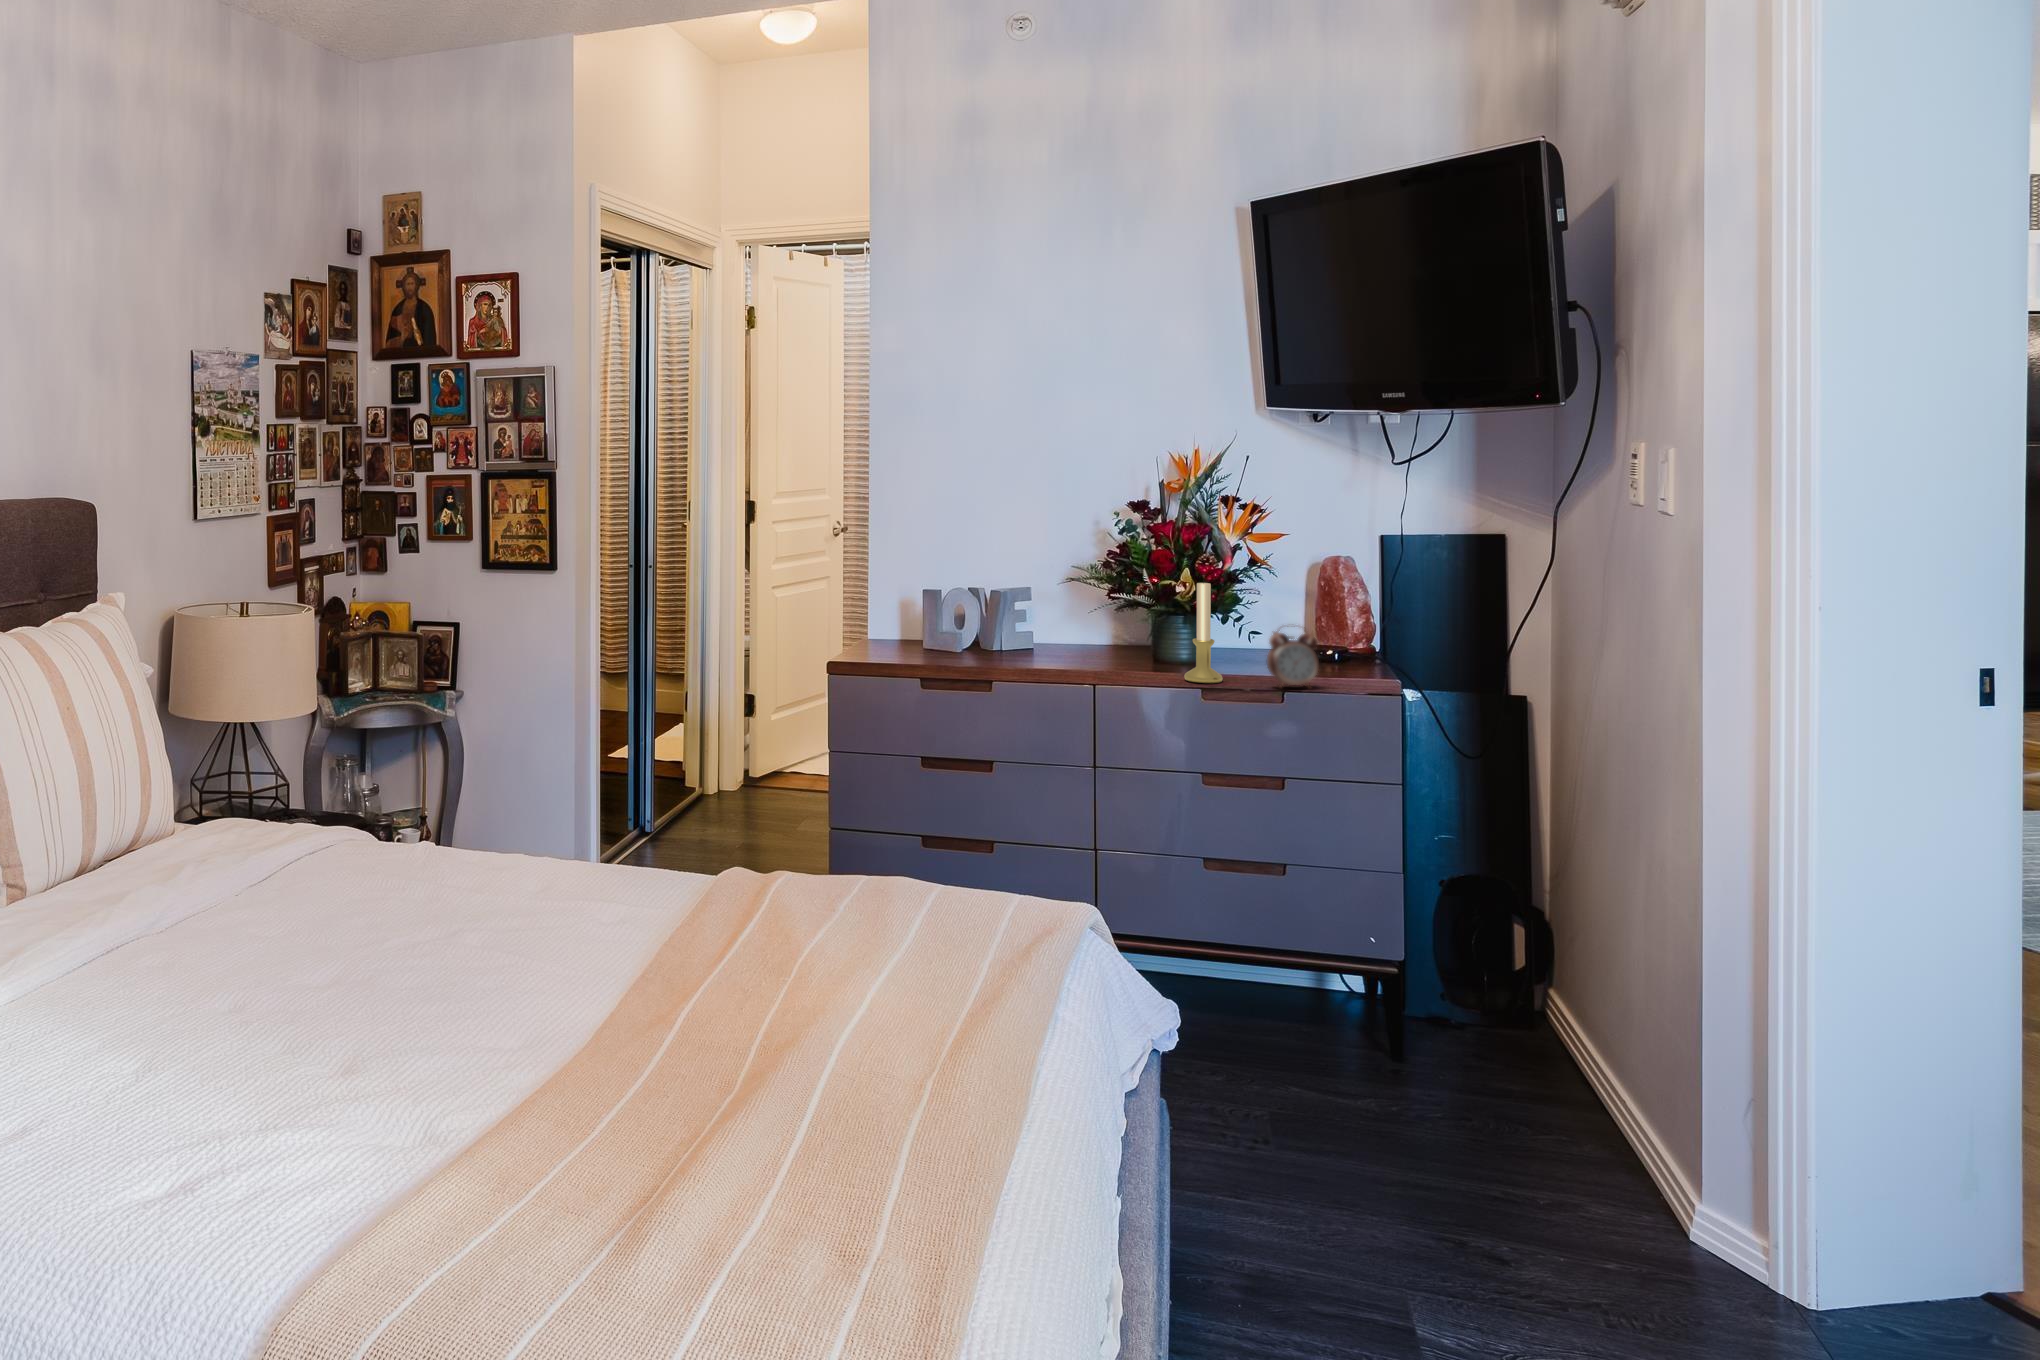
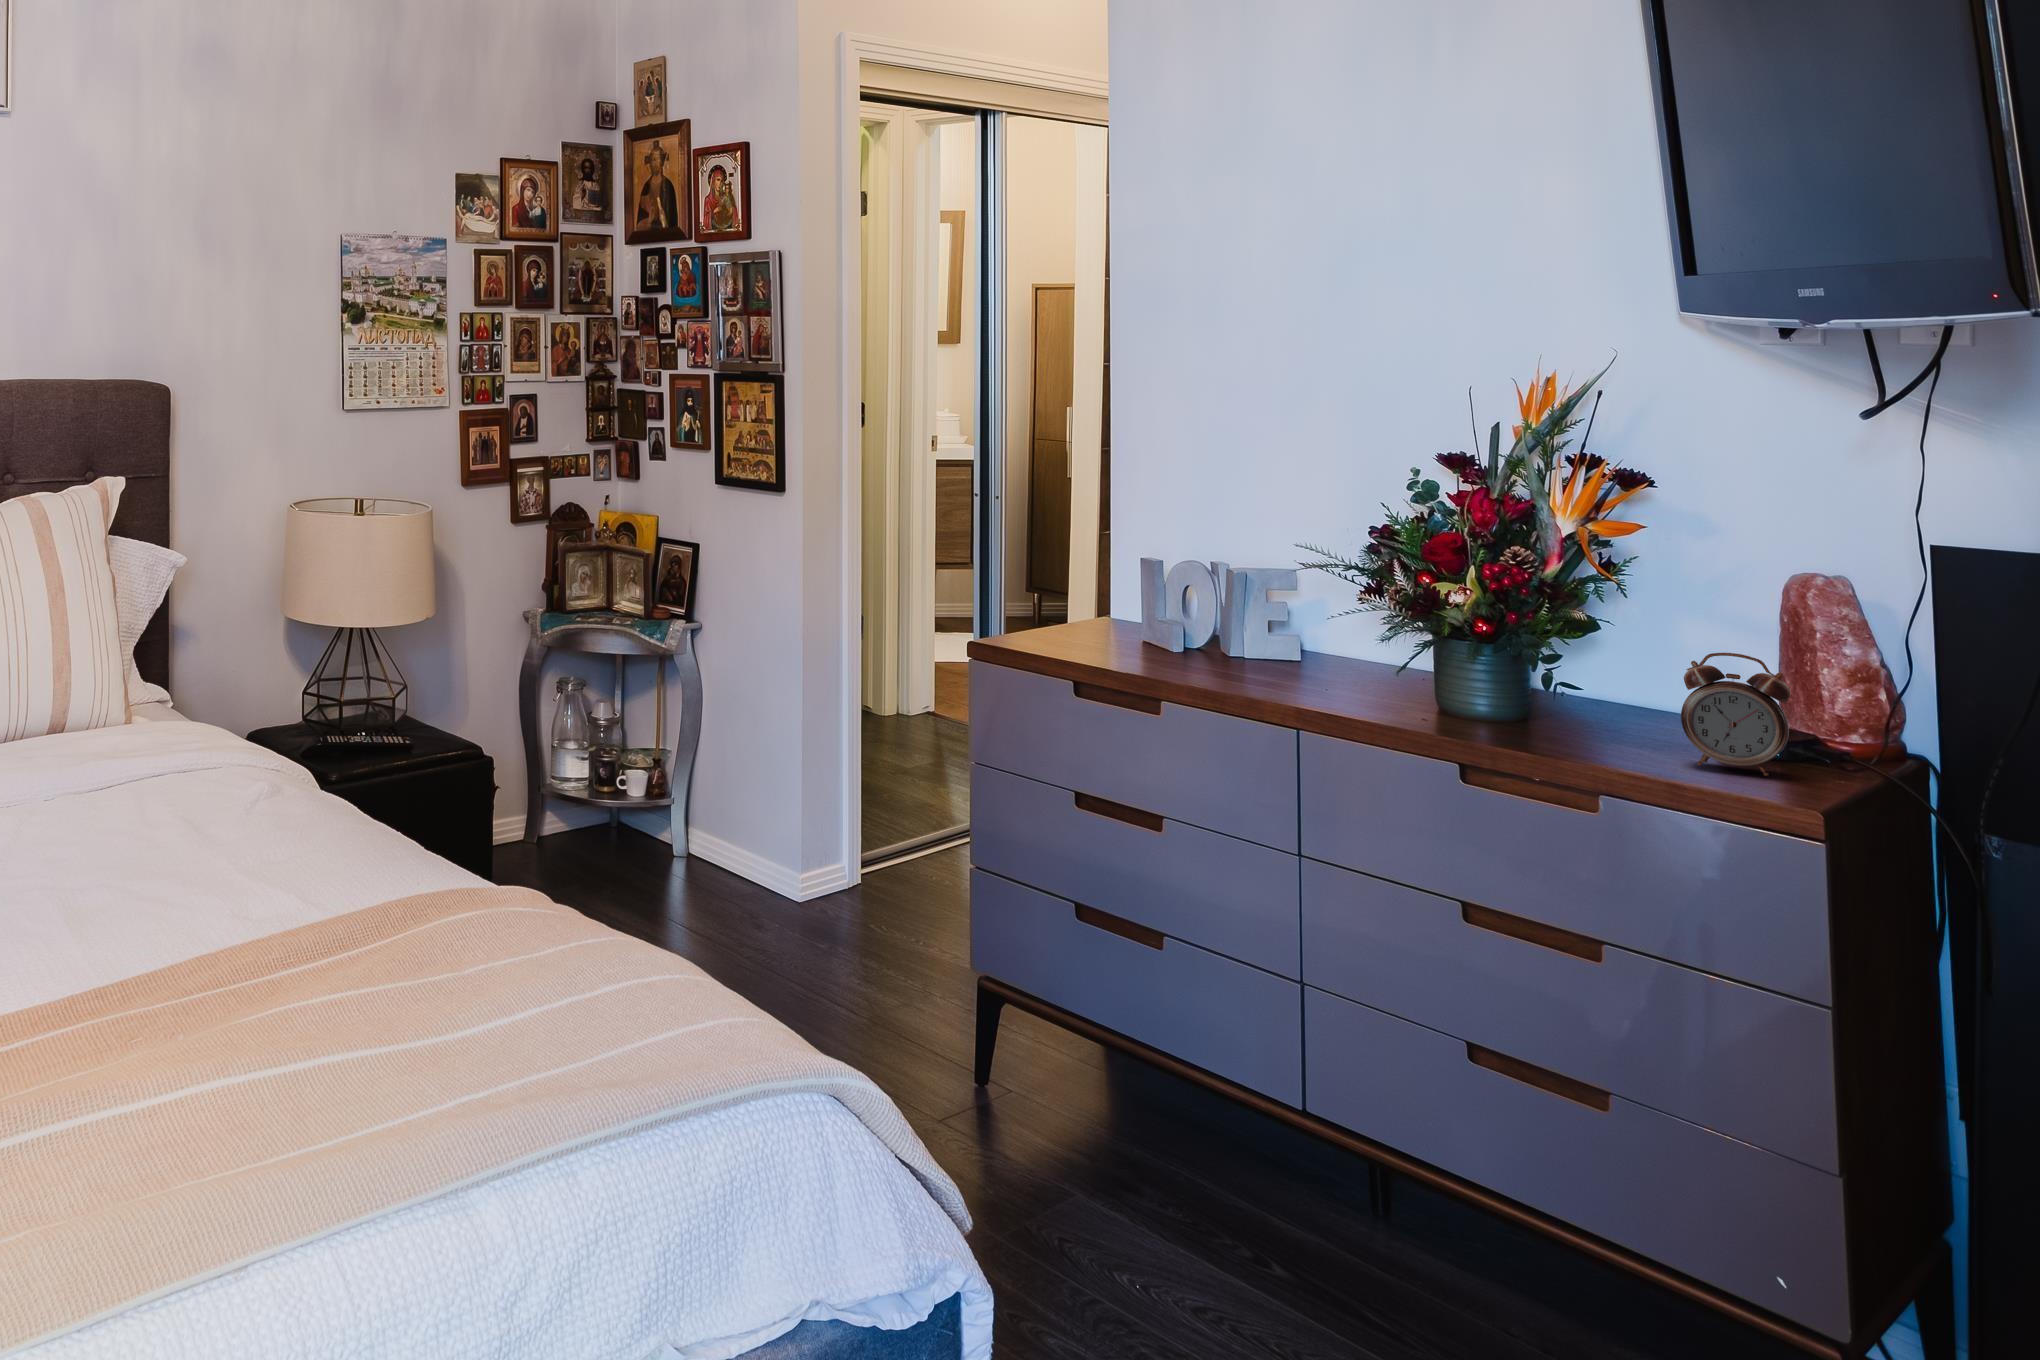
candle holder: present [1184,580,1223,683] -> none [1546,559,1620,741]

